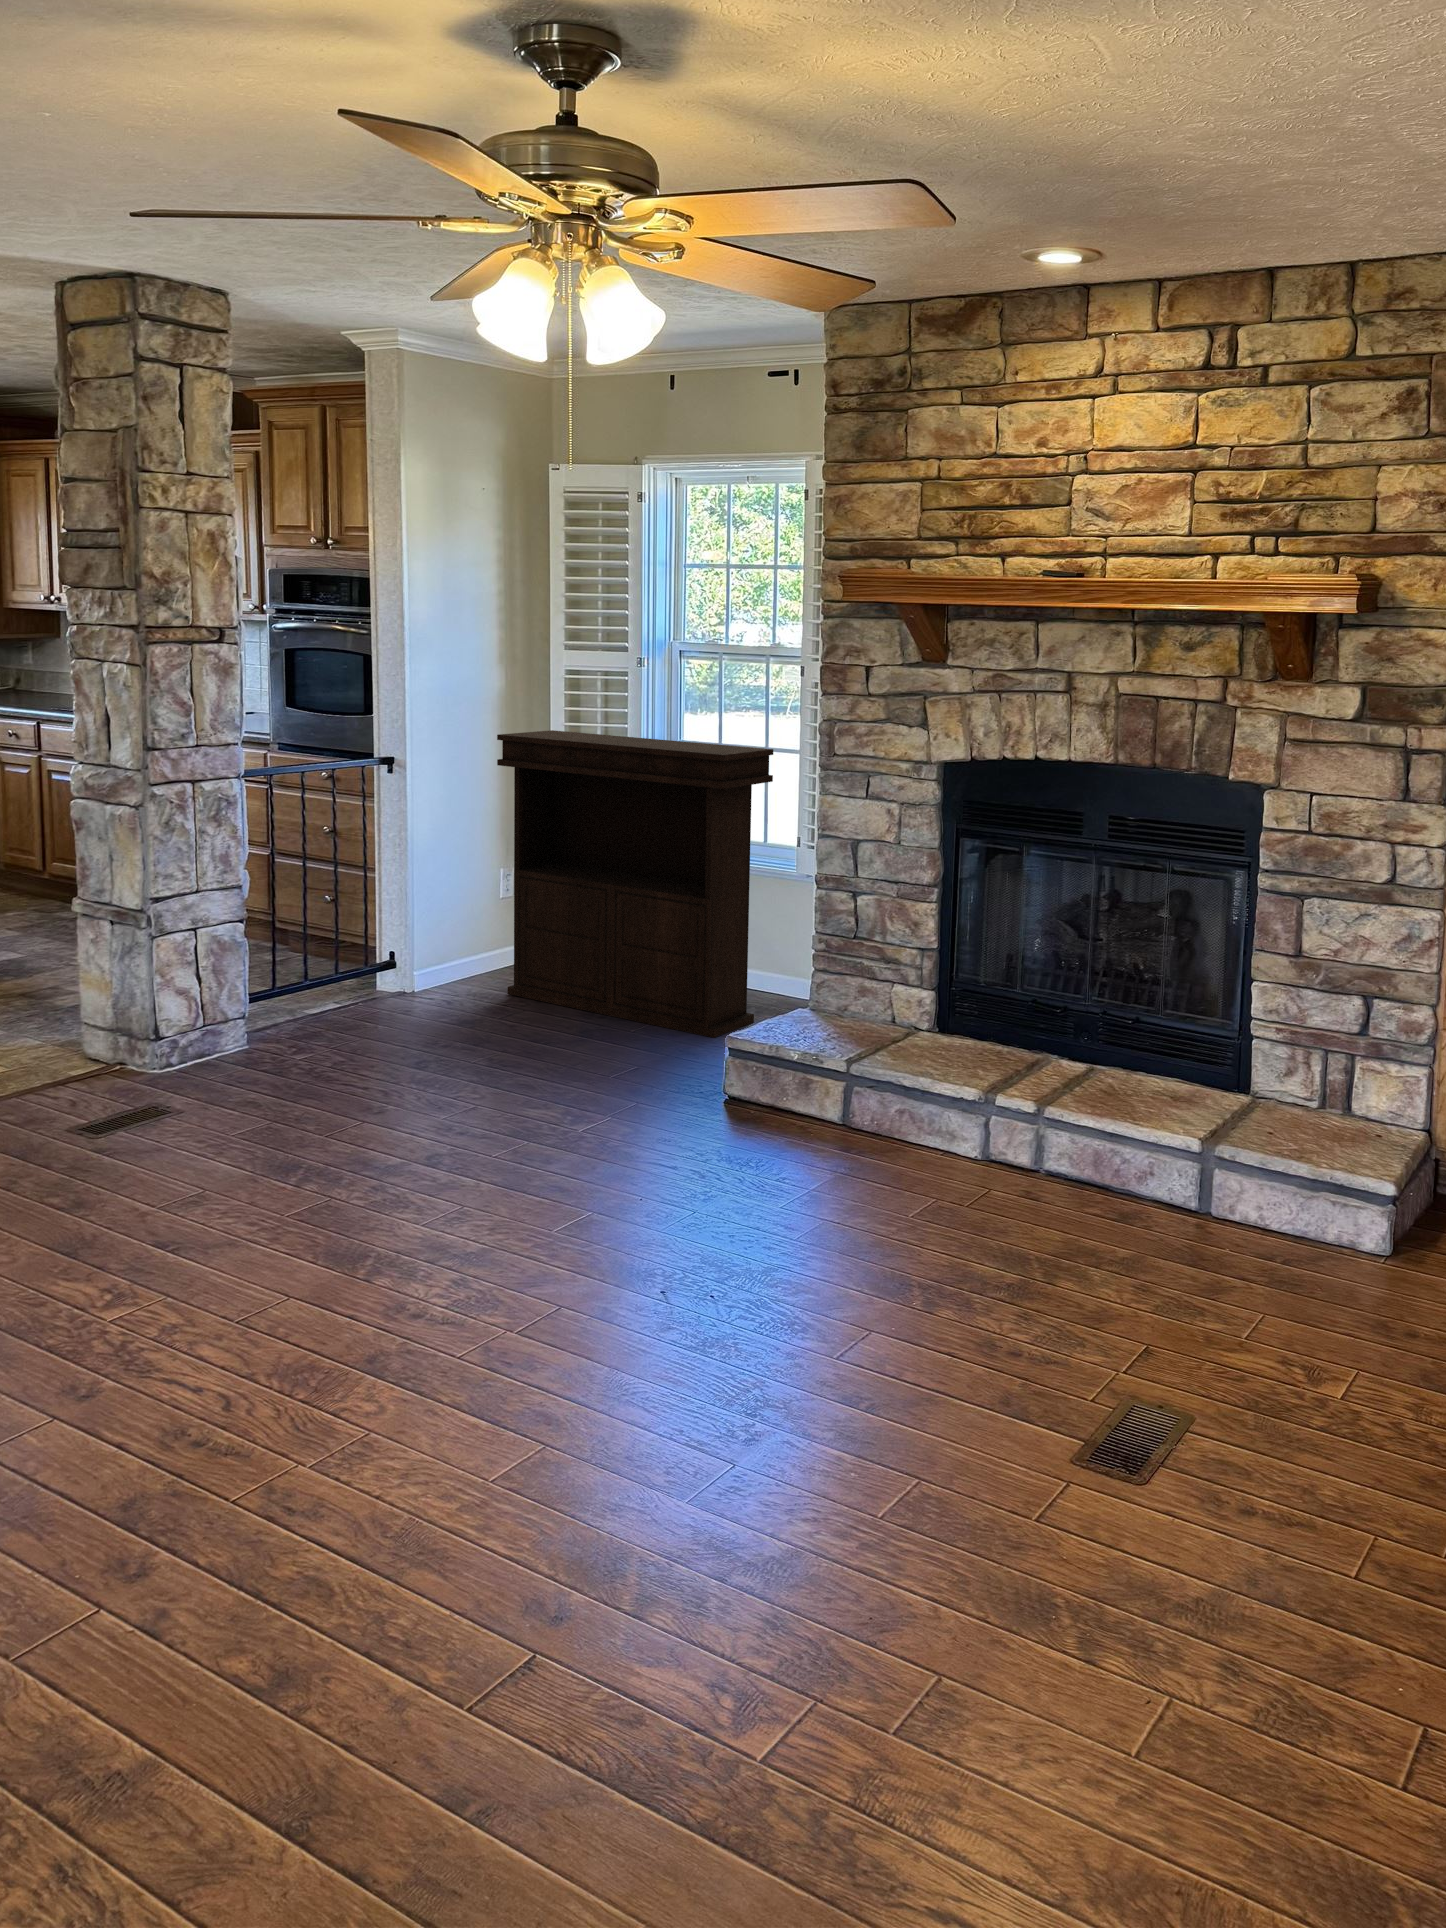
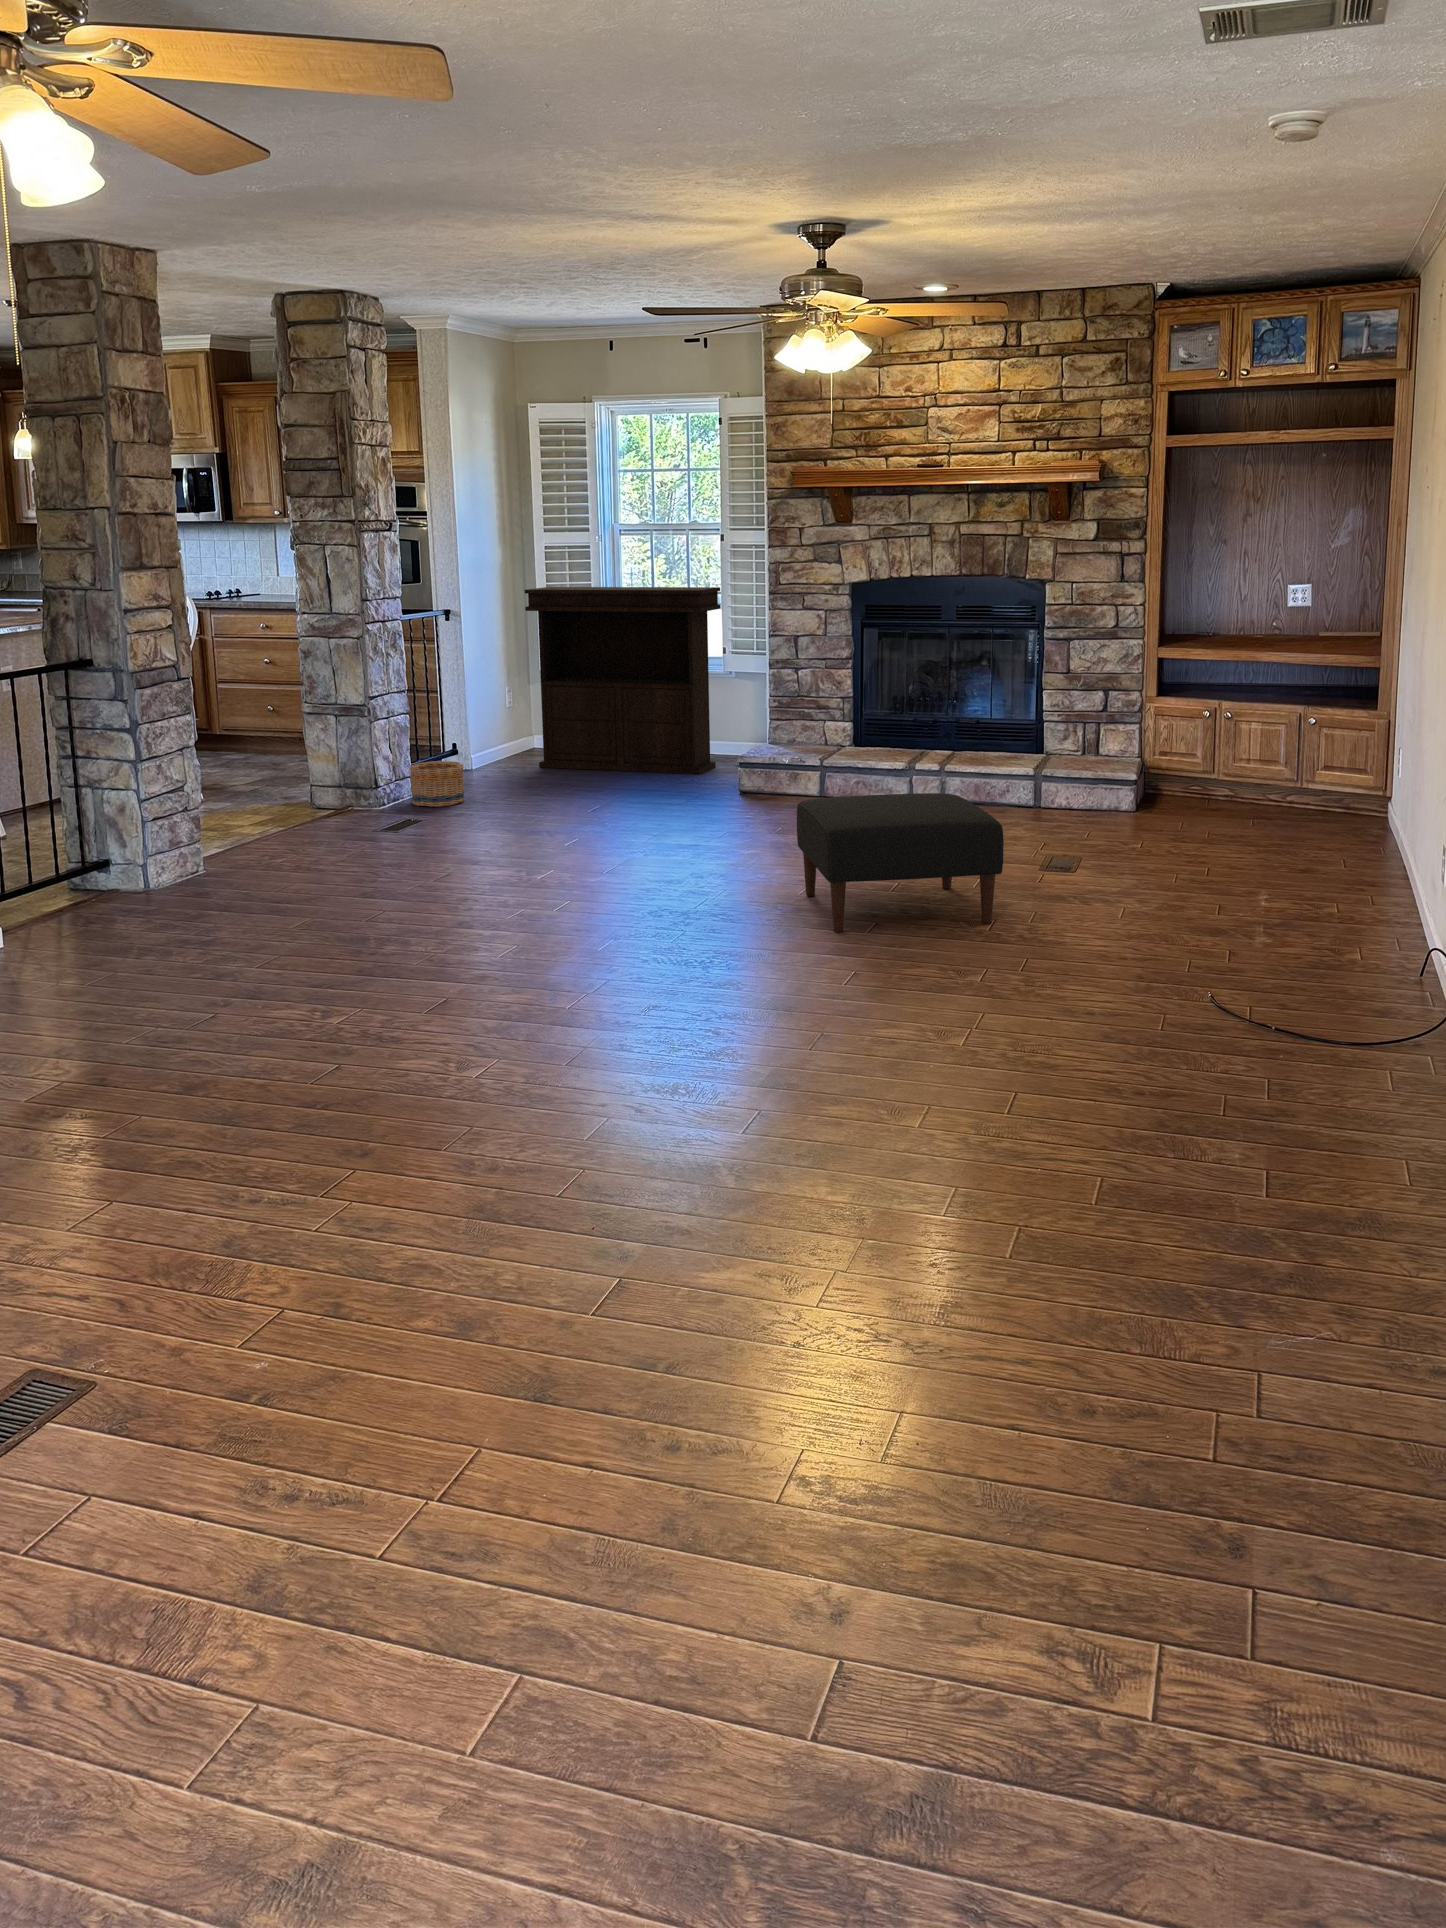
basket: none [226,995,313,1073] -> present [410,761,464,807]
ottoman: none [393,1296,885,1778] -> present [797,793,1004,932]

